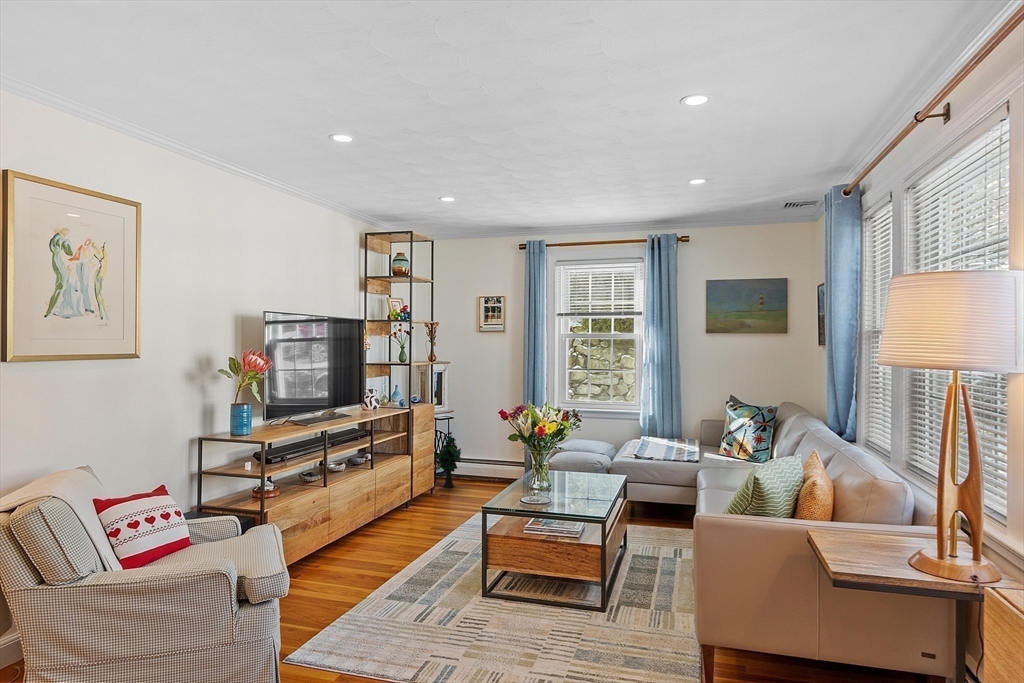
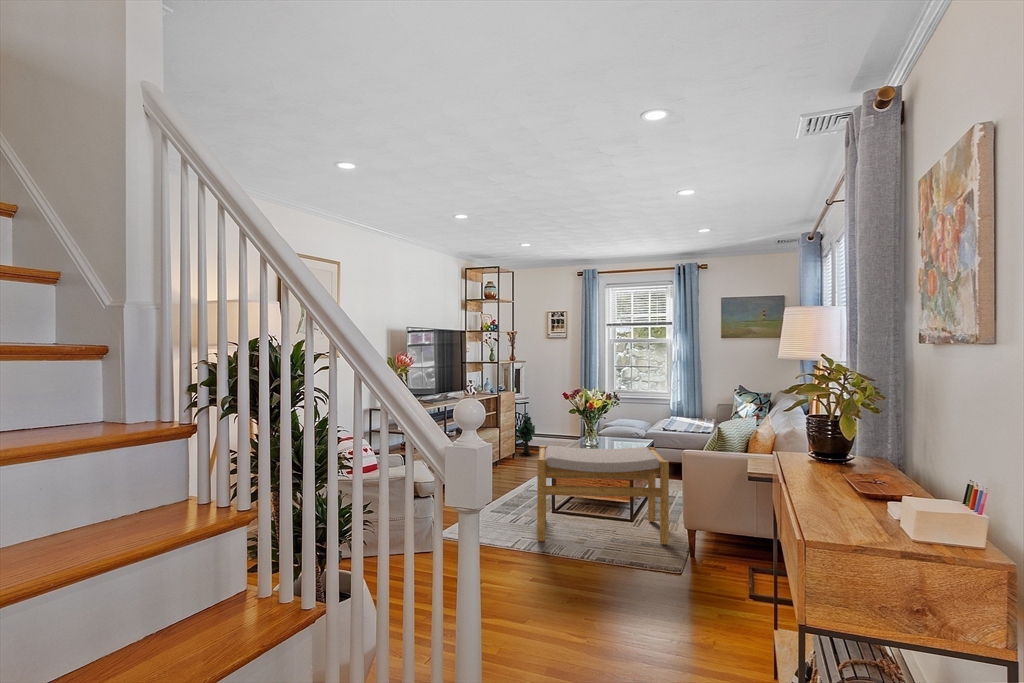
footstool: none [457,496,668,661] -> present [537,446,669,545]

